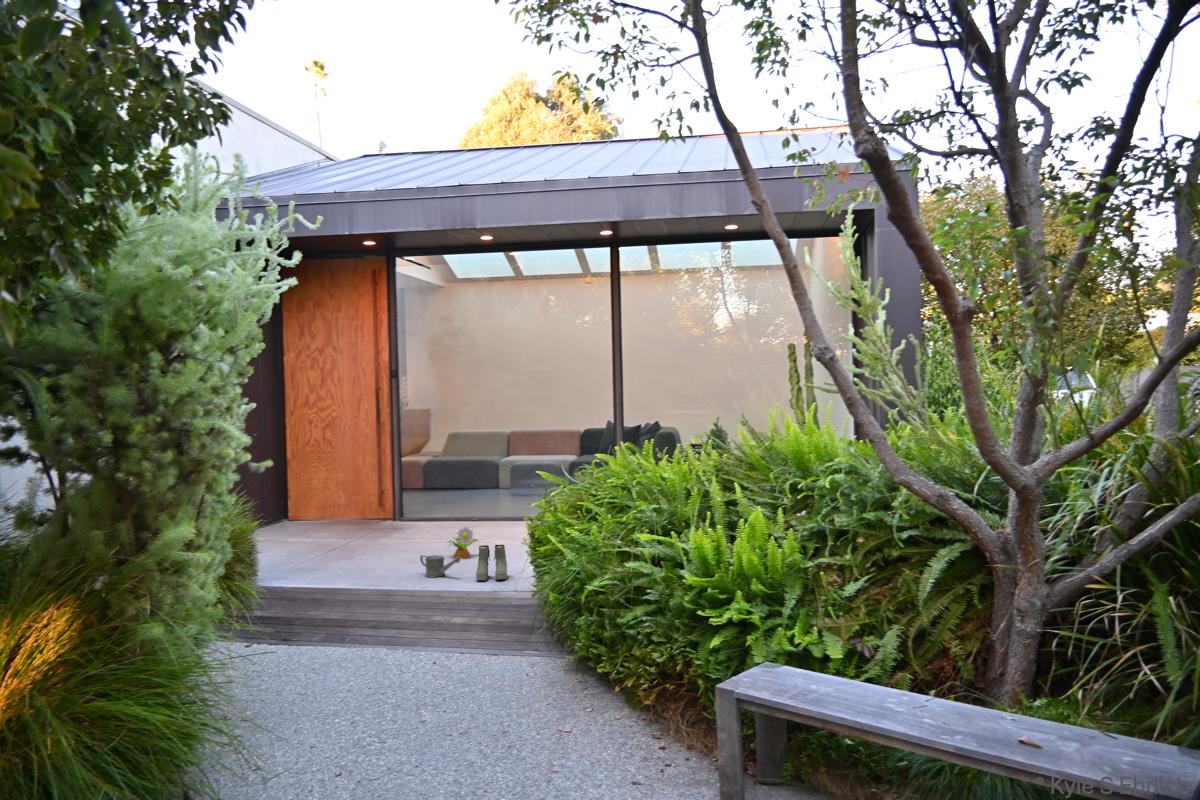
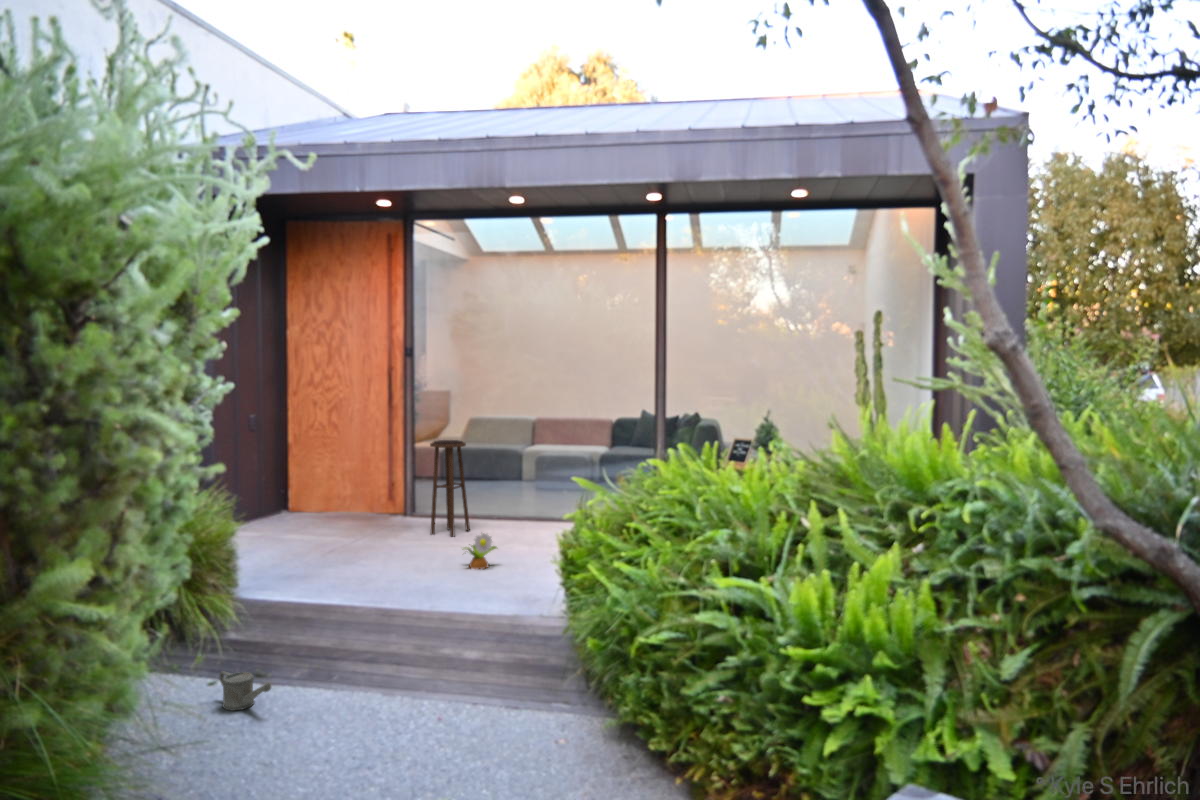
stool: none [416,451,454,537] -> present [430,440,470,537]
boots: present [476,545,507,581] -> none [495,560,532,604]
watering can: present [420,555,460,577] -> present [220,671,271,711]

